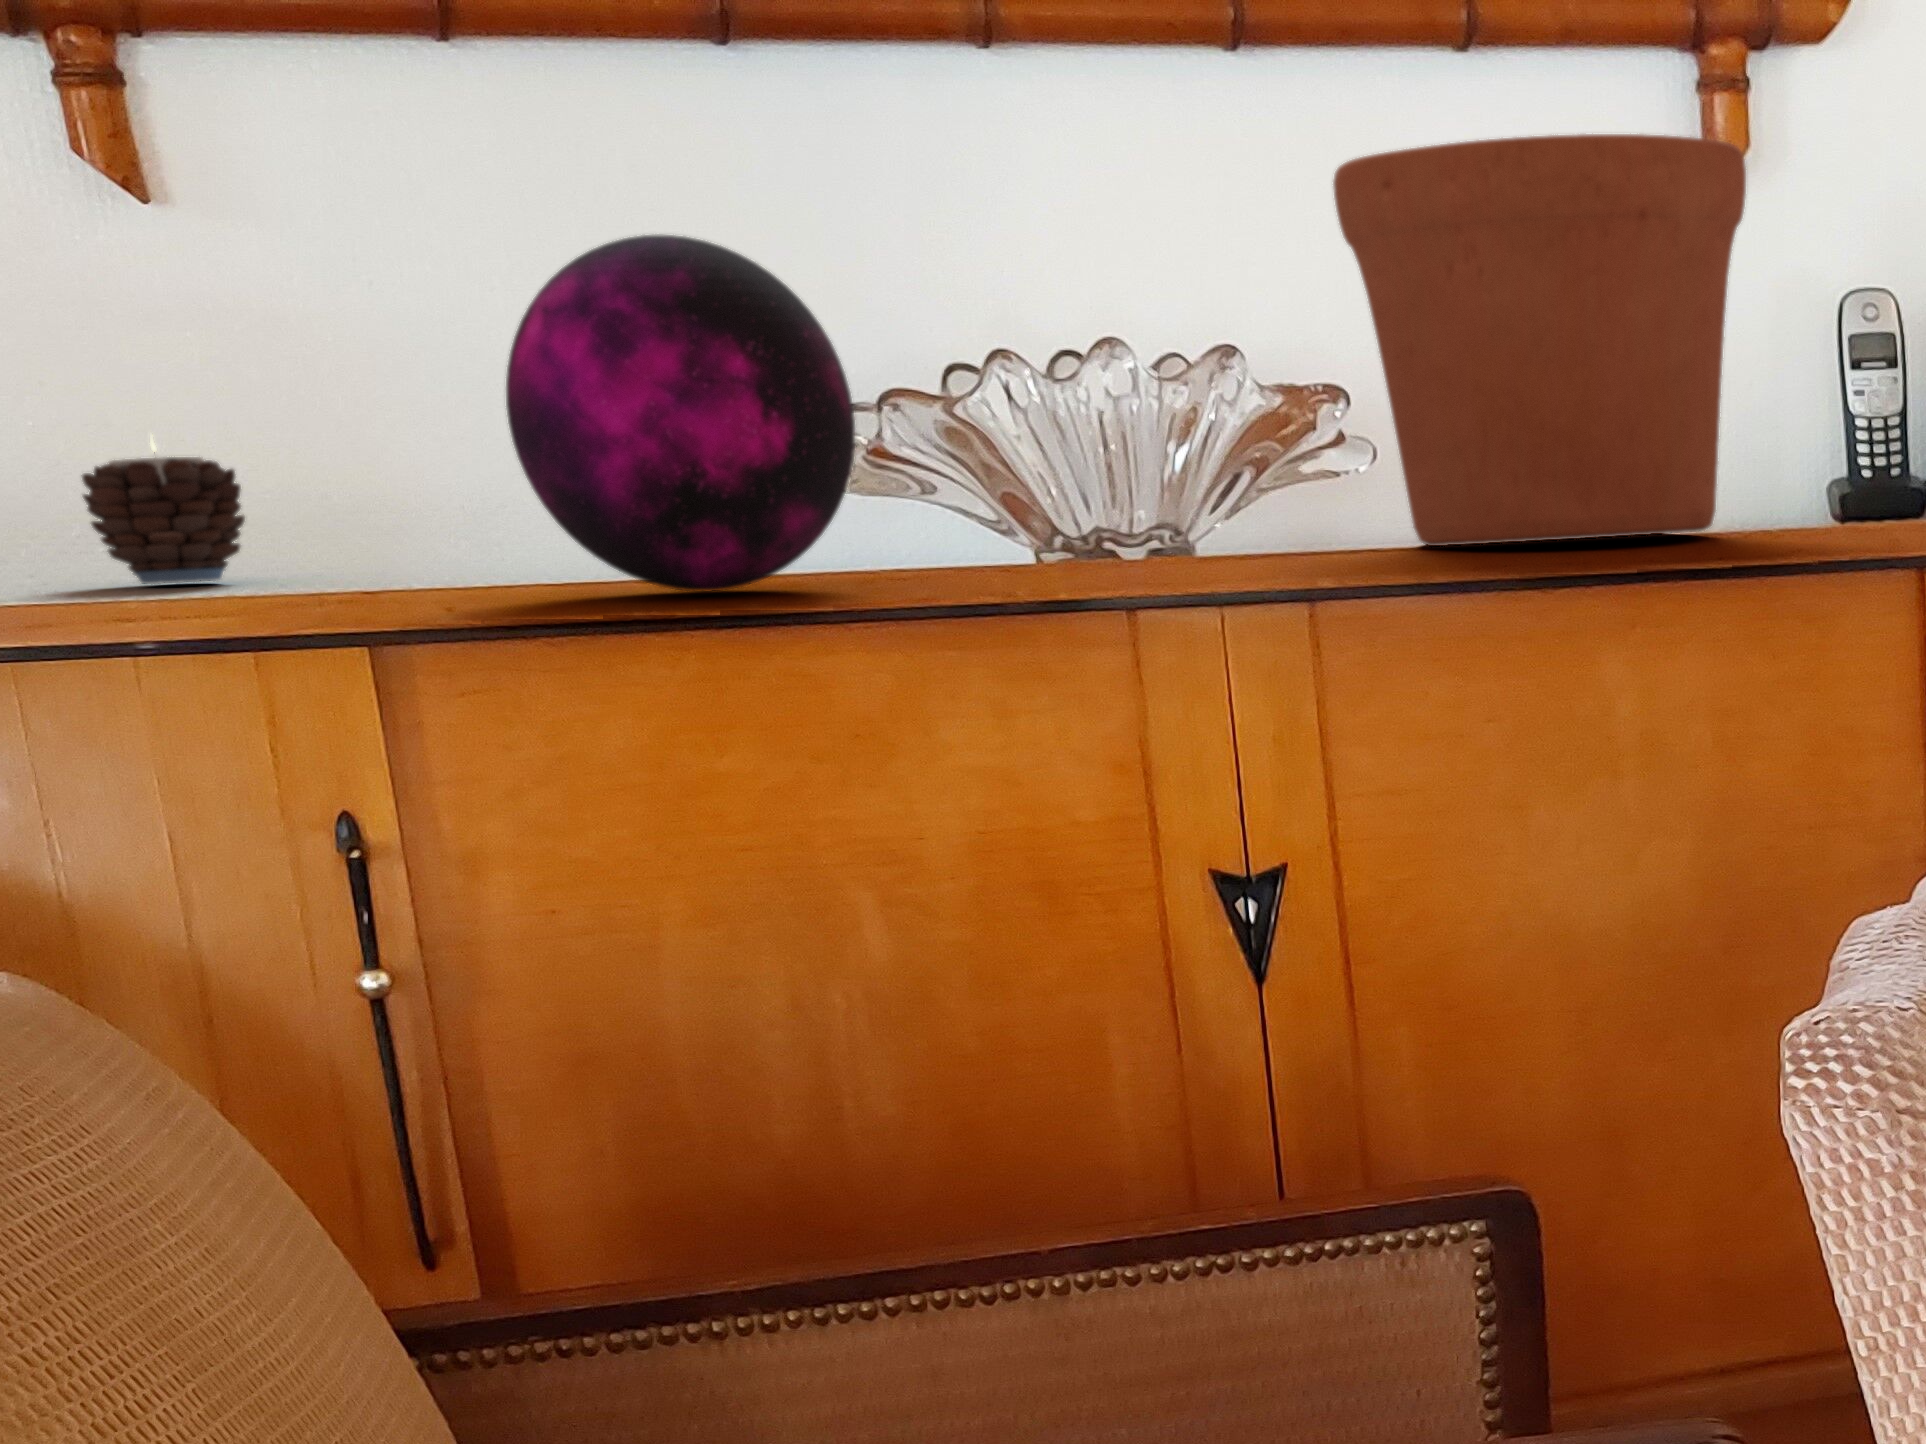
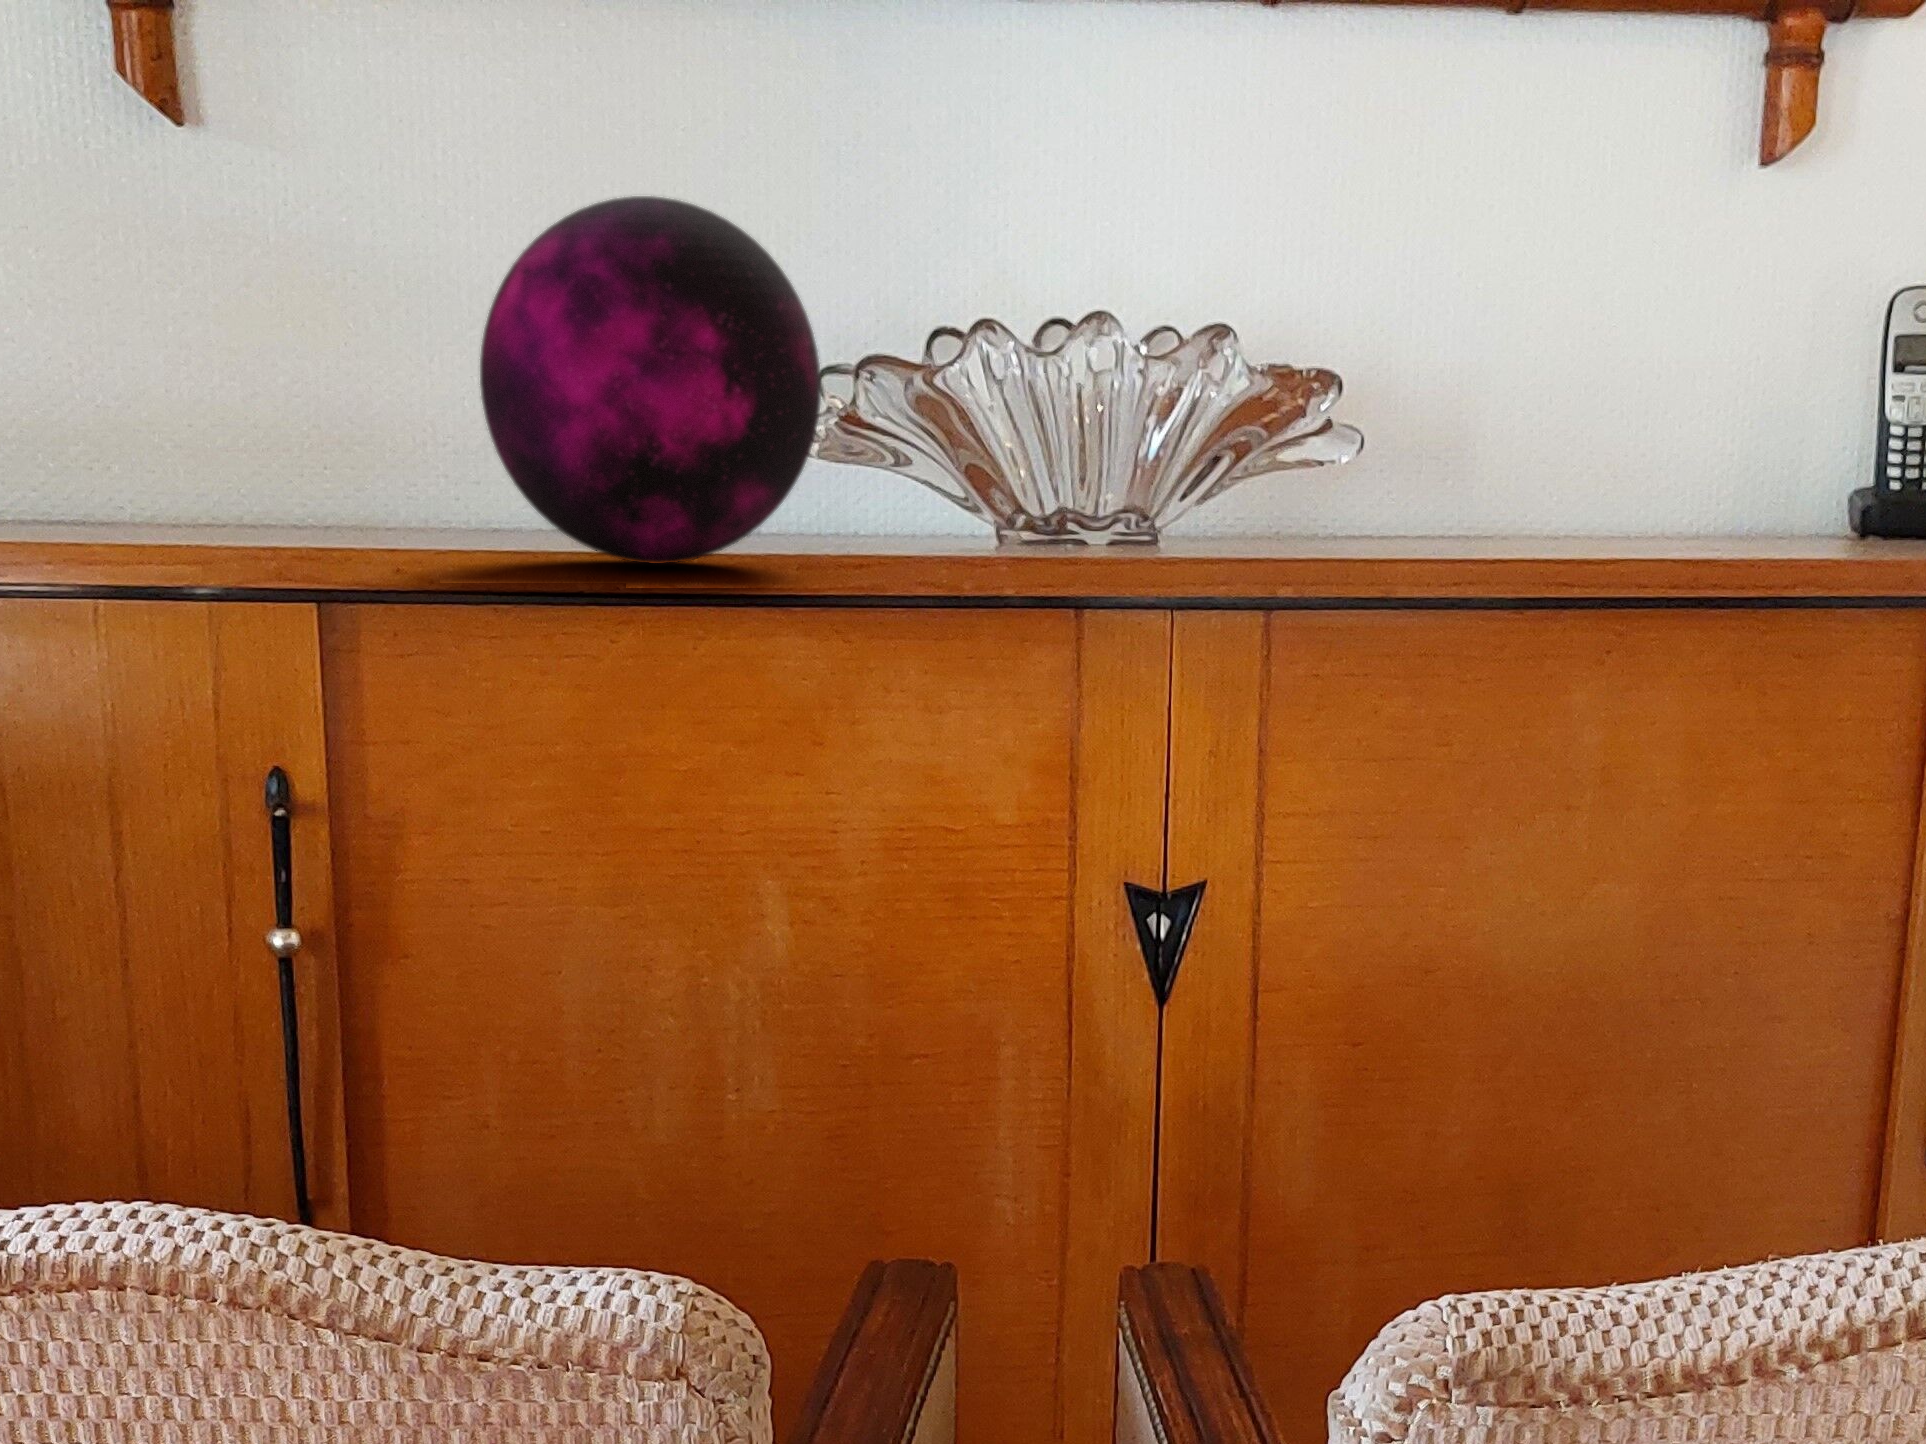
flower pot: present [1333,134,1746,546] -> none [1353,120,1801,553]
candle: present [82,435,245,584] -> none [91,362,239,512]

